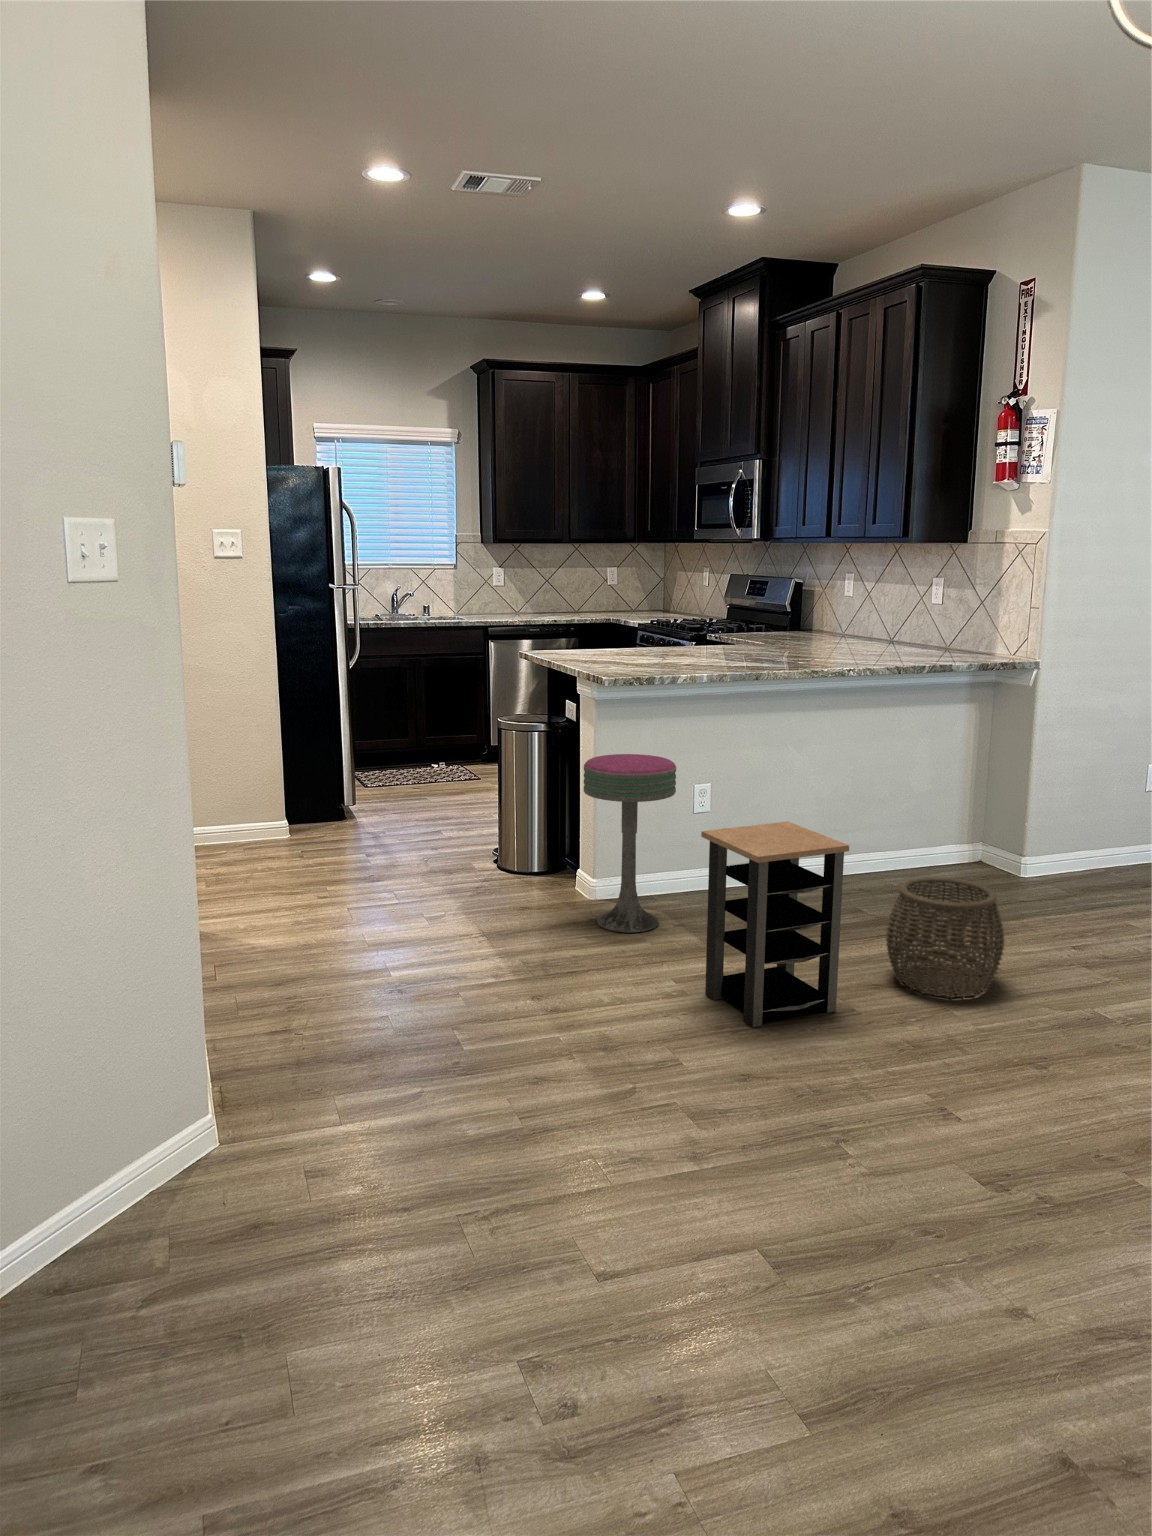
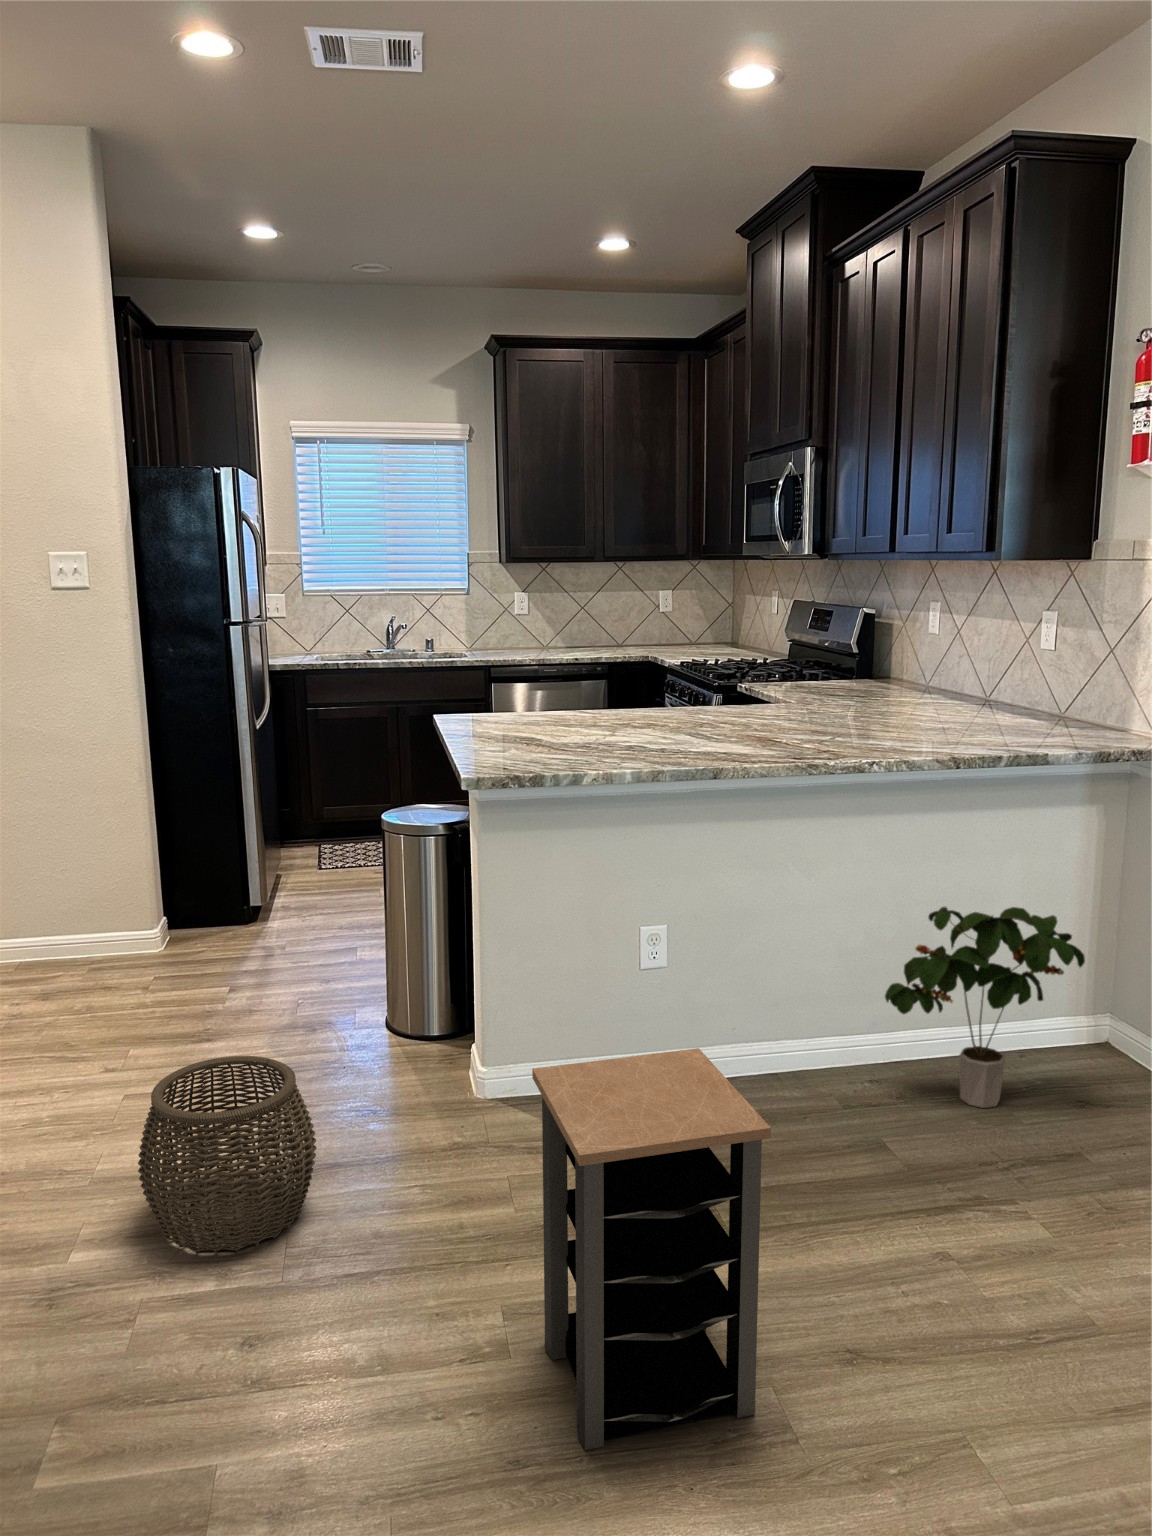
bar stool: present [584,754,676,933] -> none [432,889,576,1173]
potted plant: none [850,763,974,893] -> present [885,907,1085,1108]
woven basket: present [886,877,1004,998] -> present [138,1056,316,1254]

